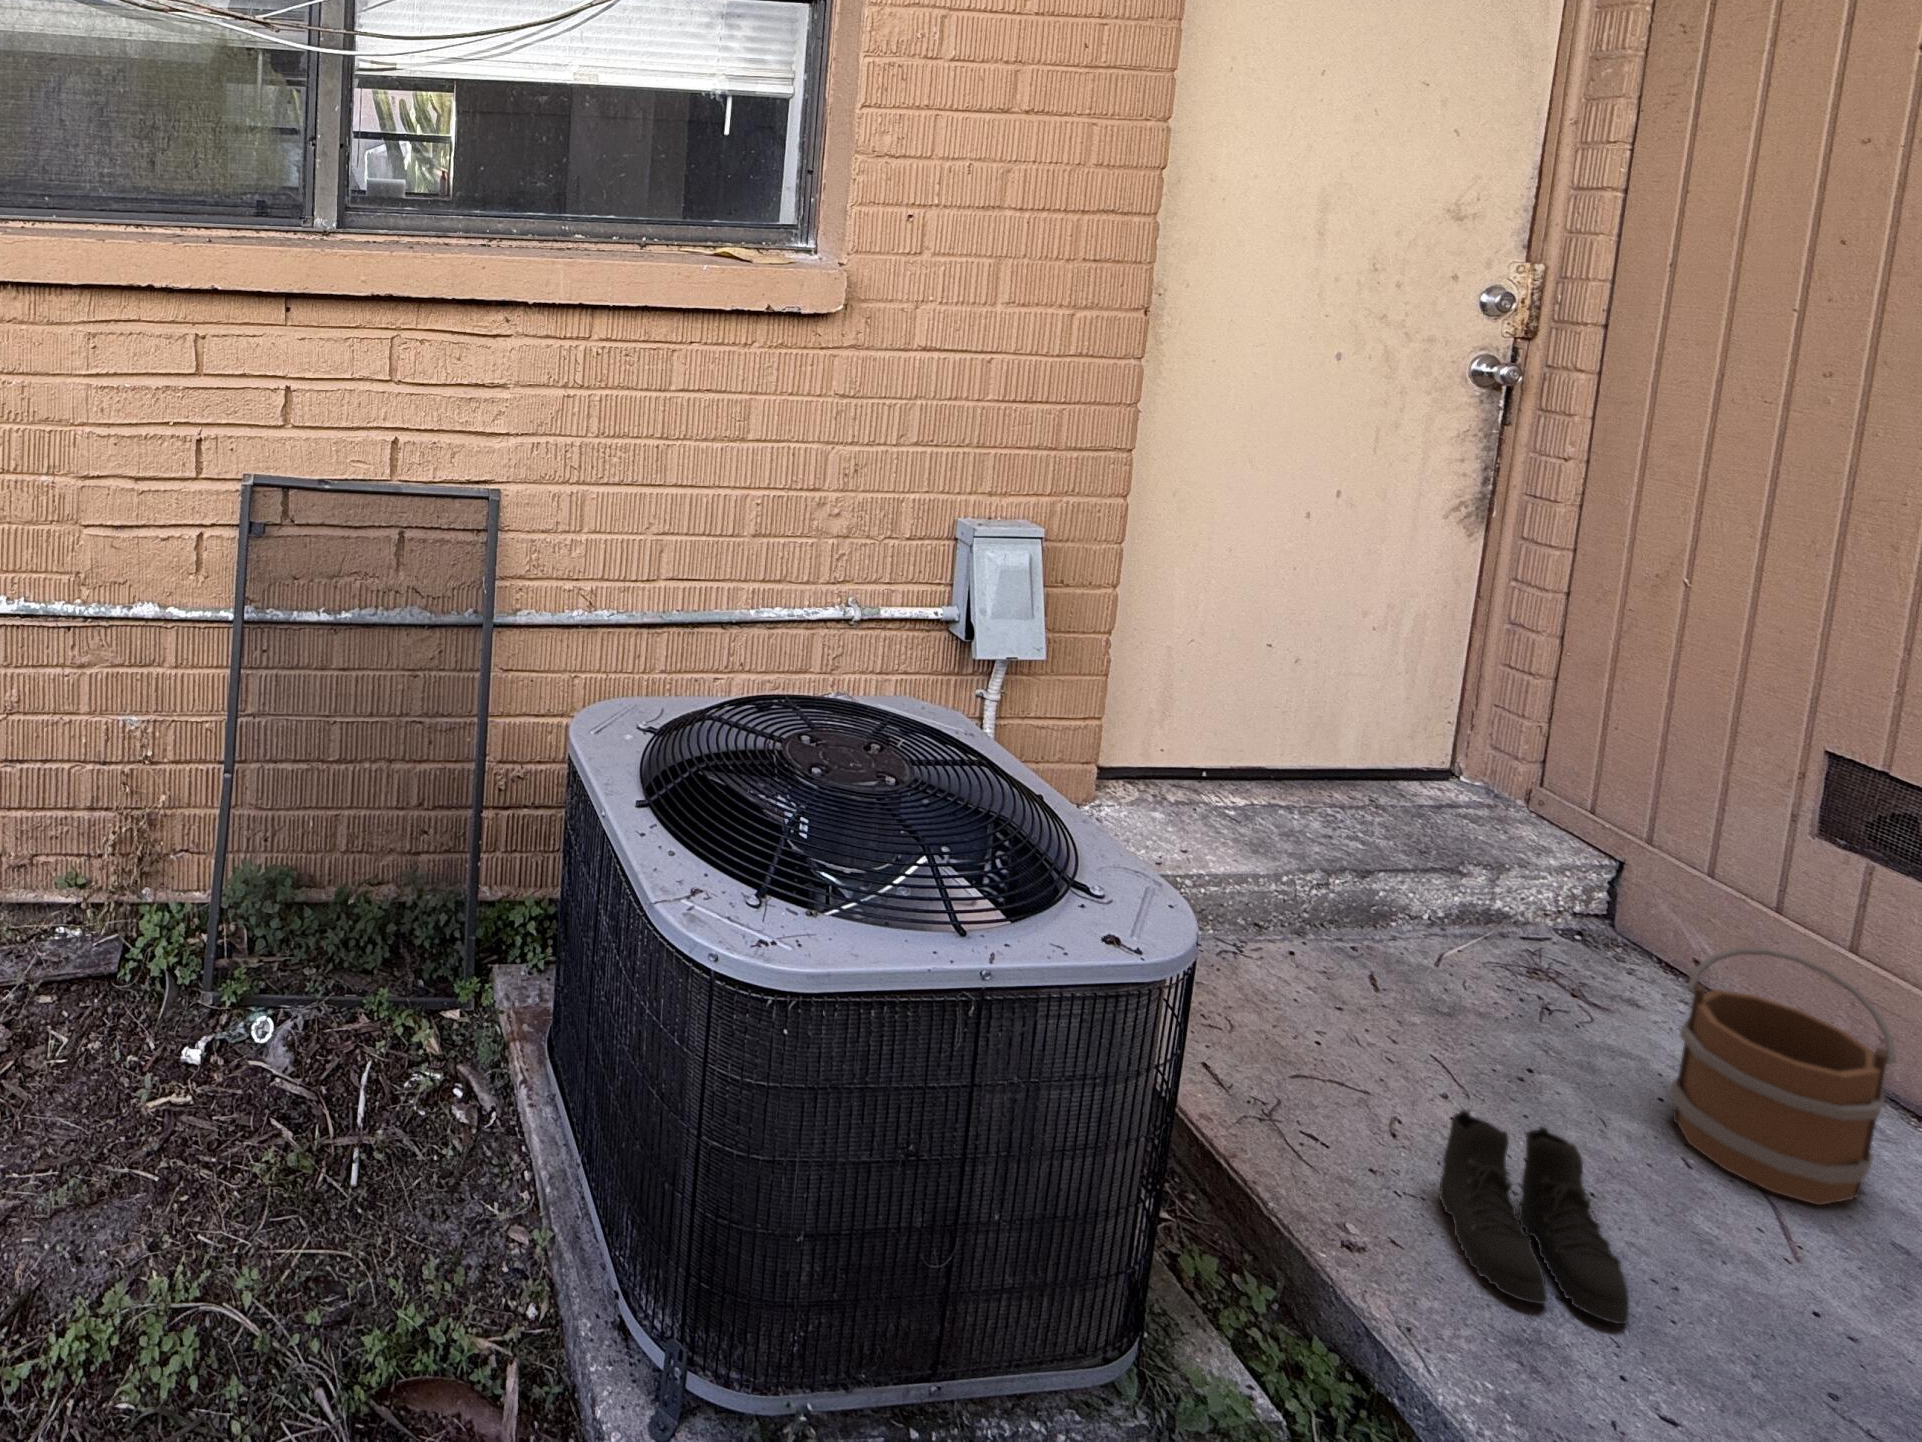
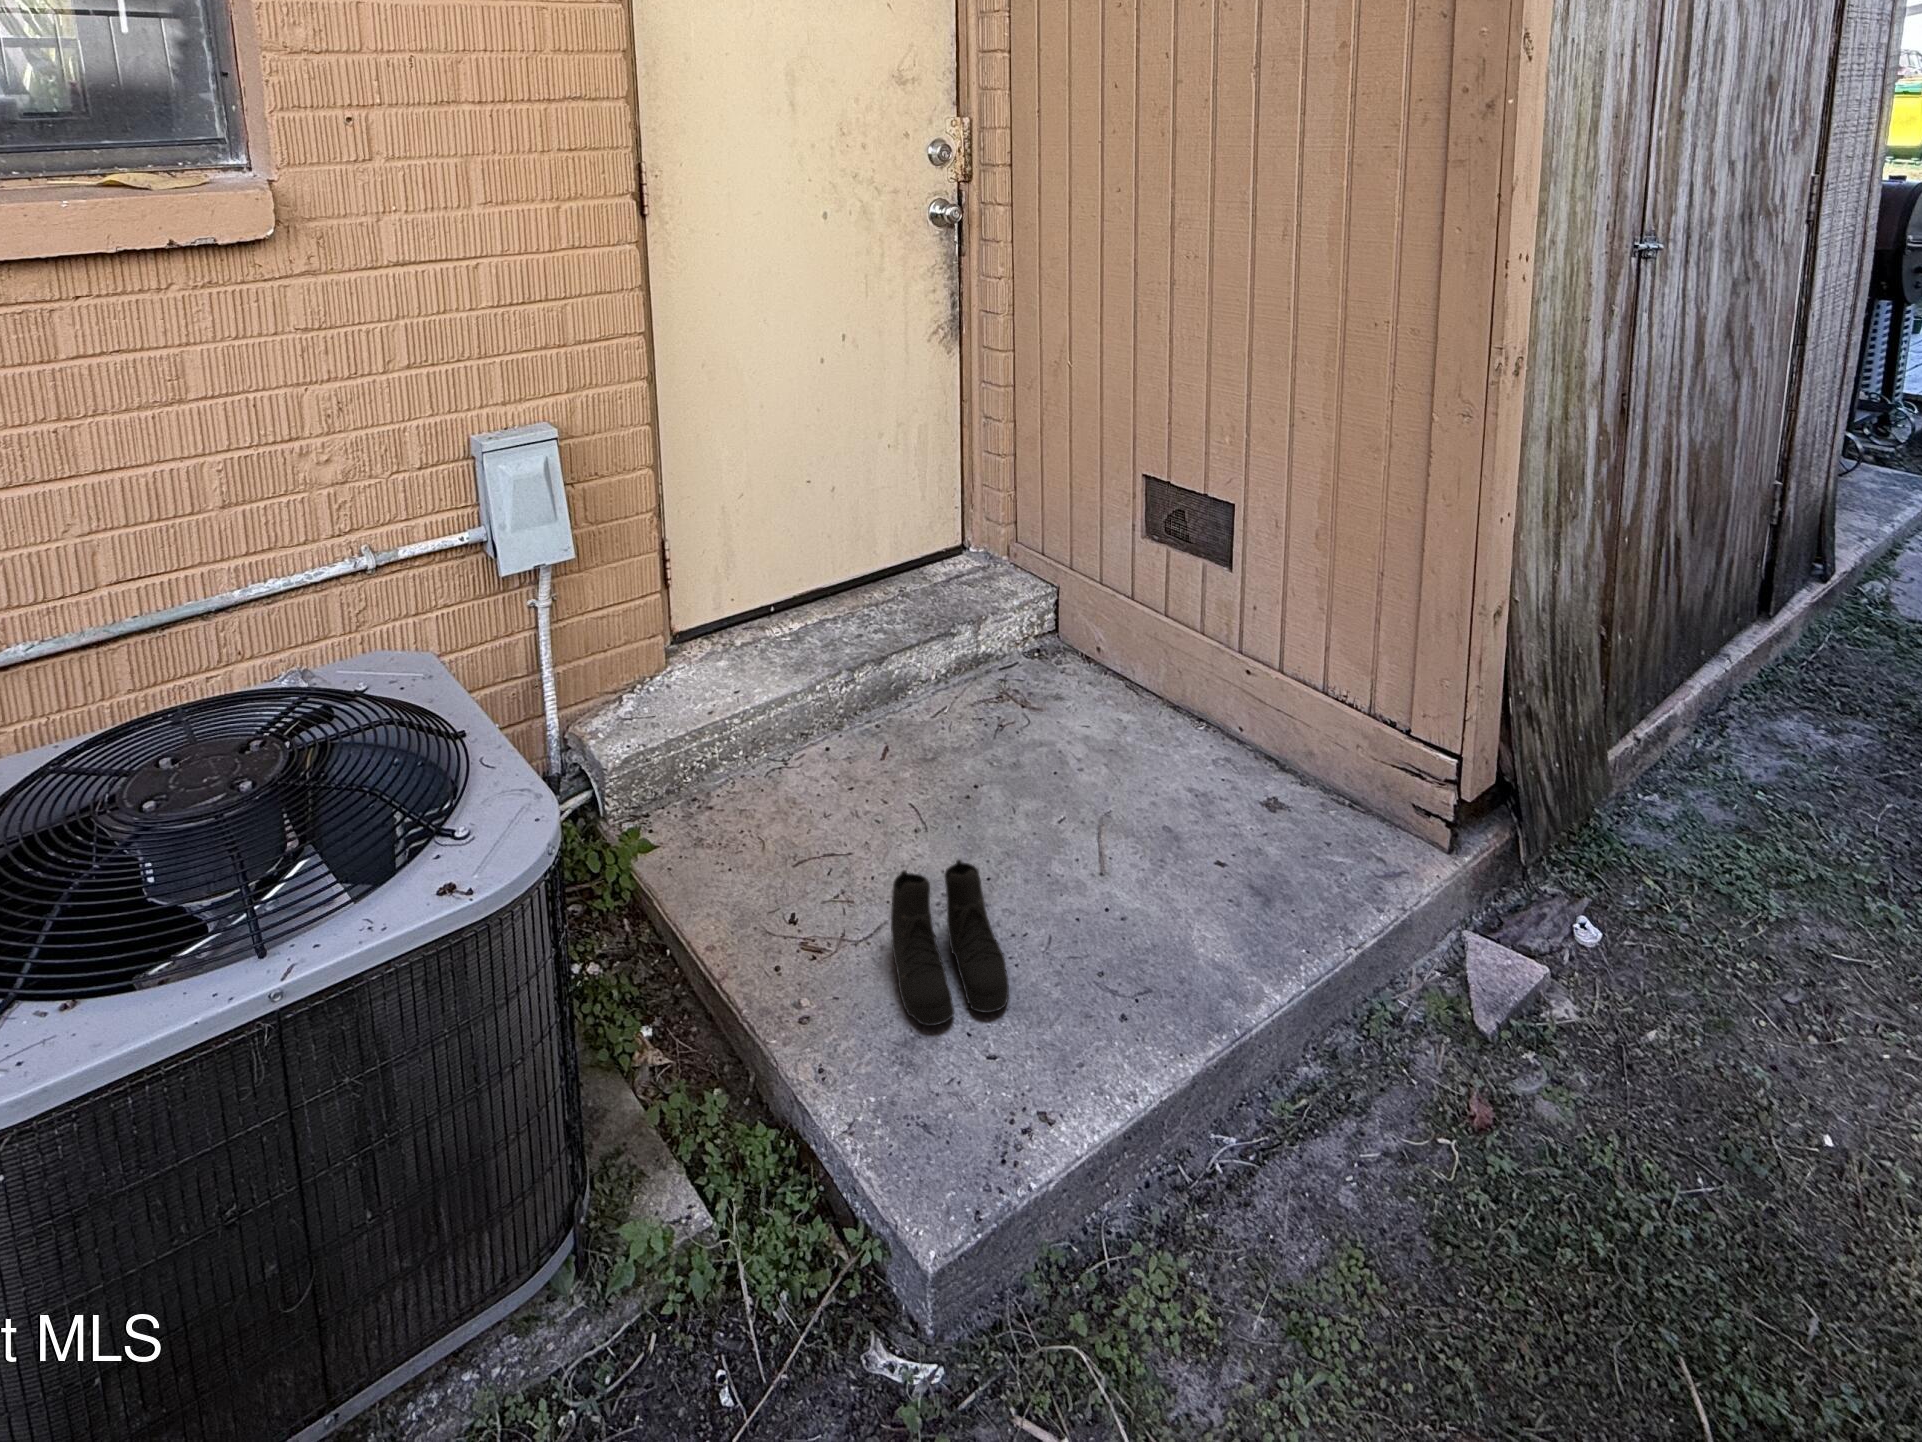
bucket: present [1669,948,1896,1205] -> none [1064,645,1177,831]

